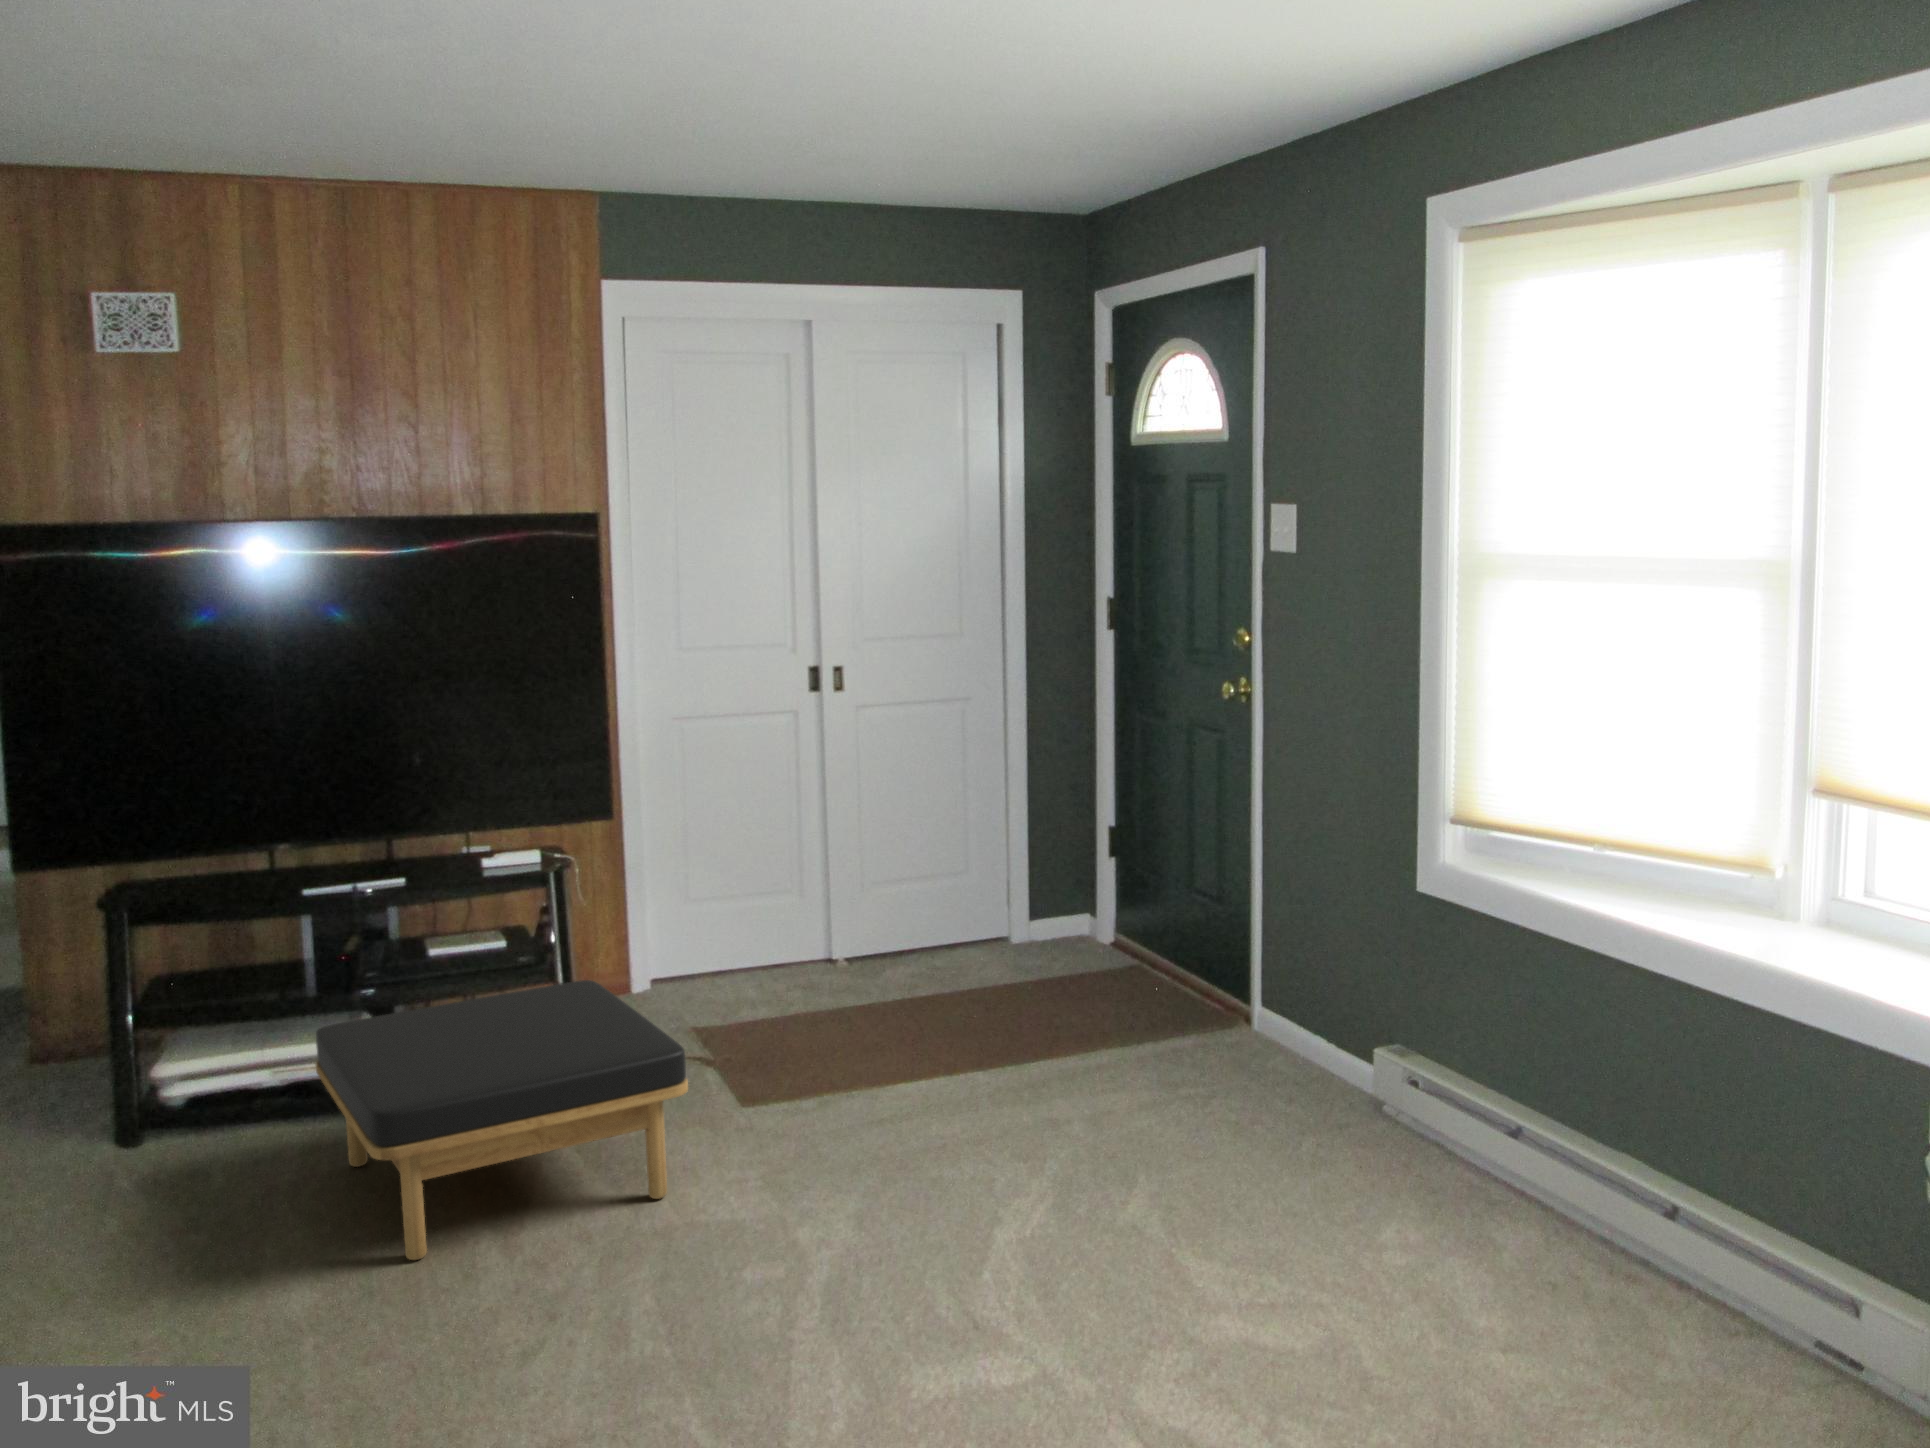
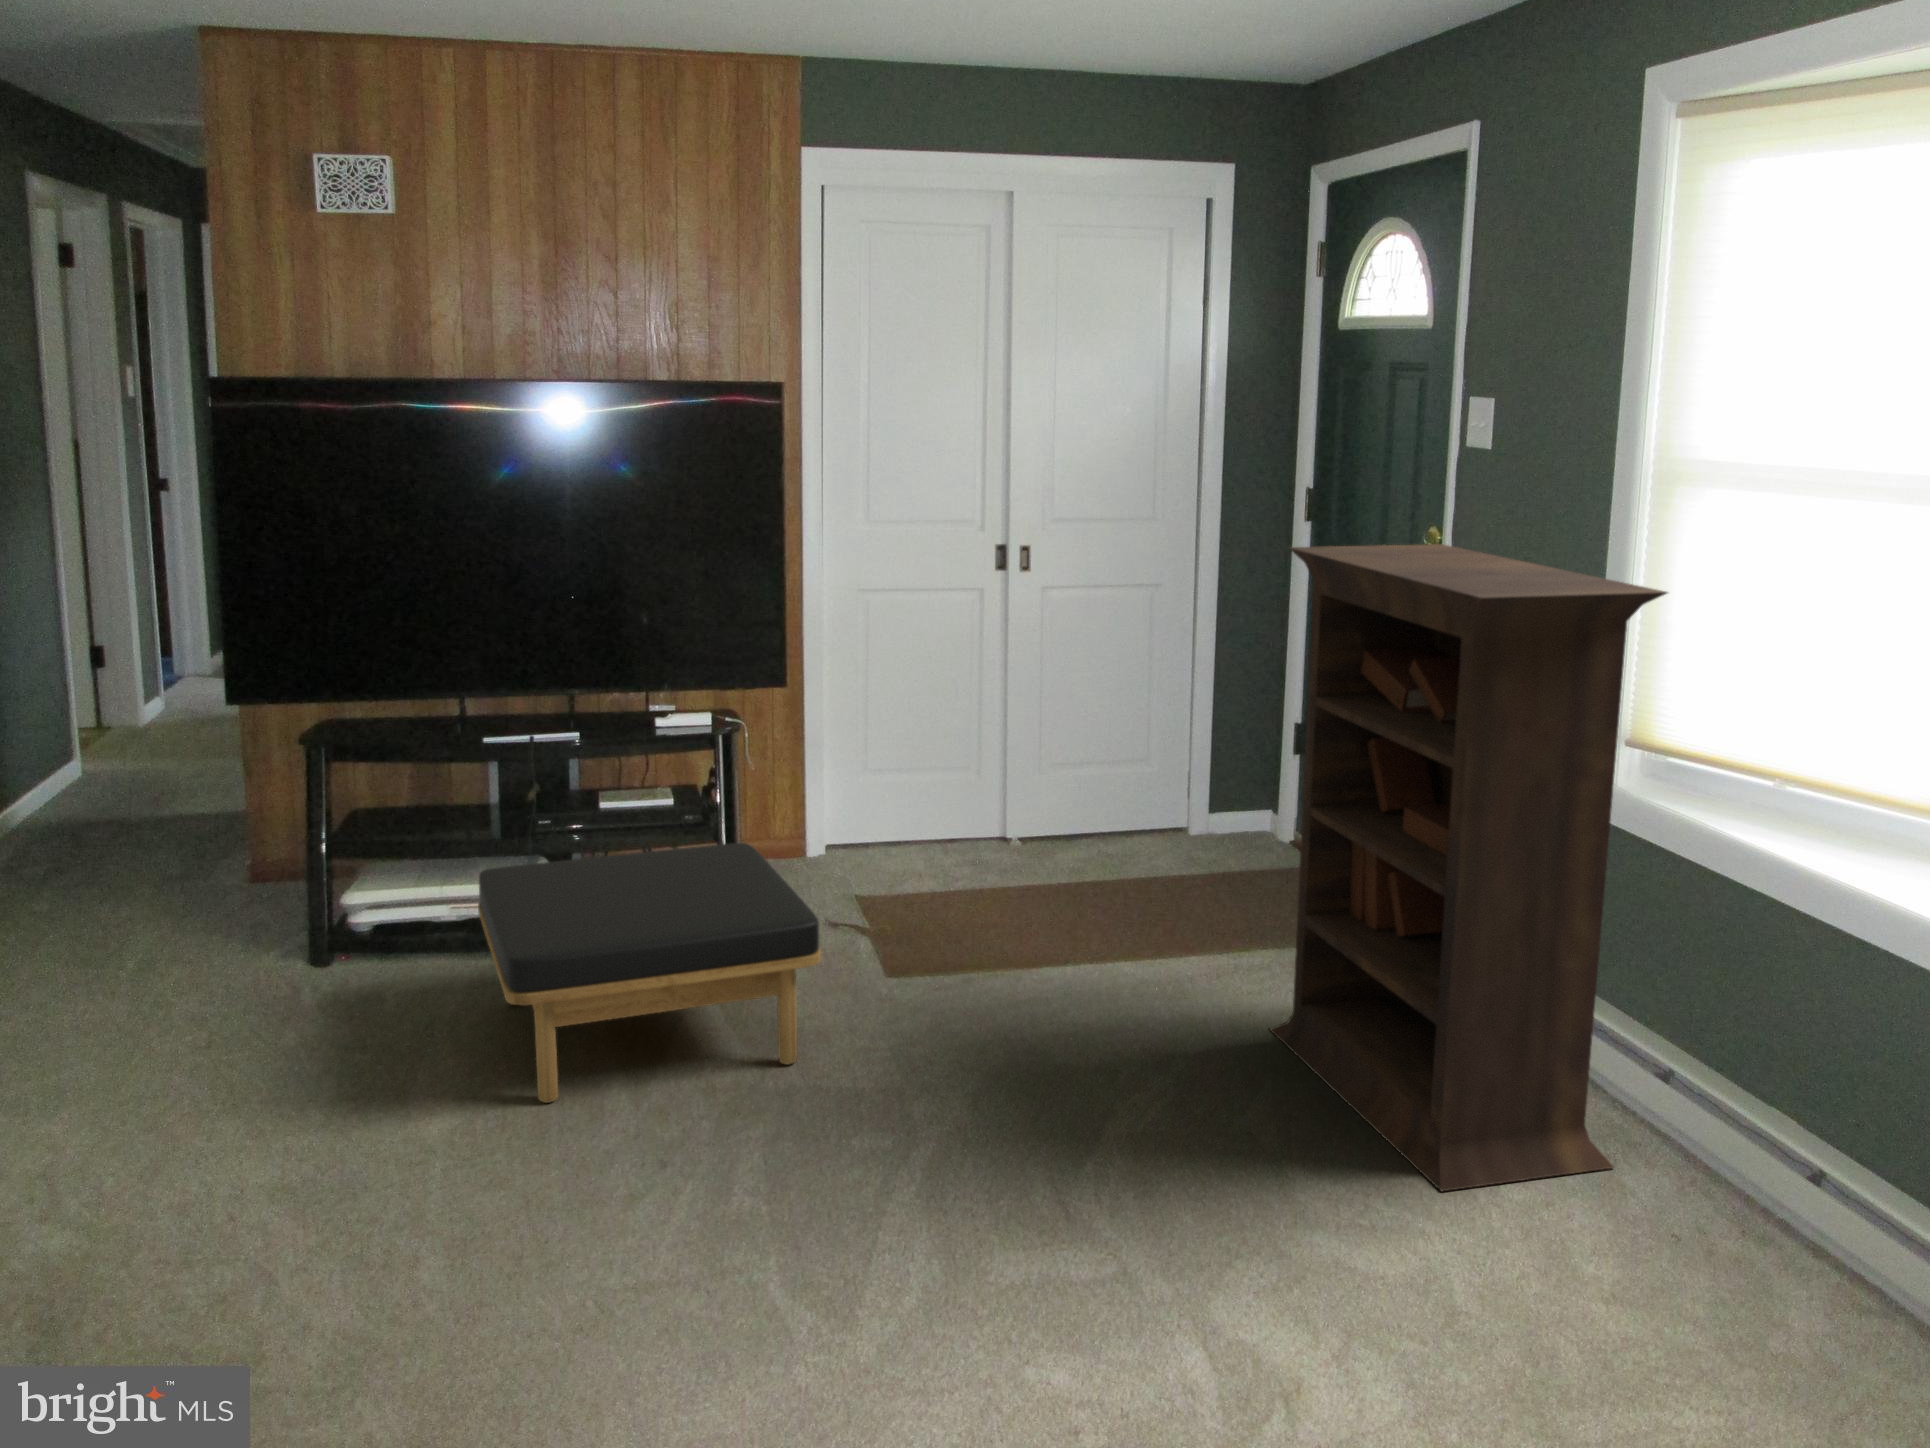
bookcase: none [1117,646,1475,1255] -> present [1269,544,1667,1191]

